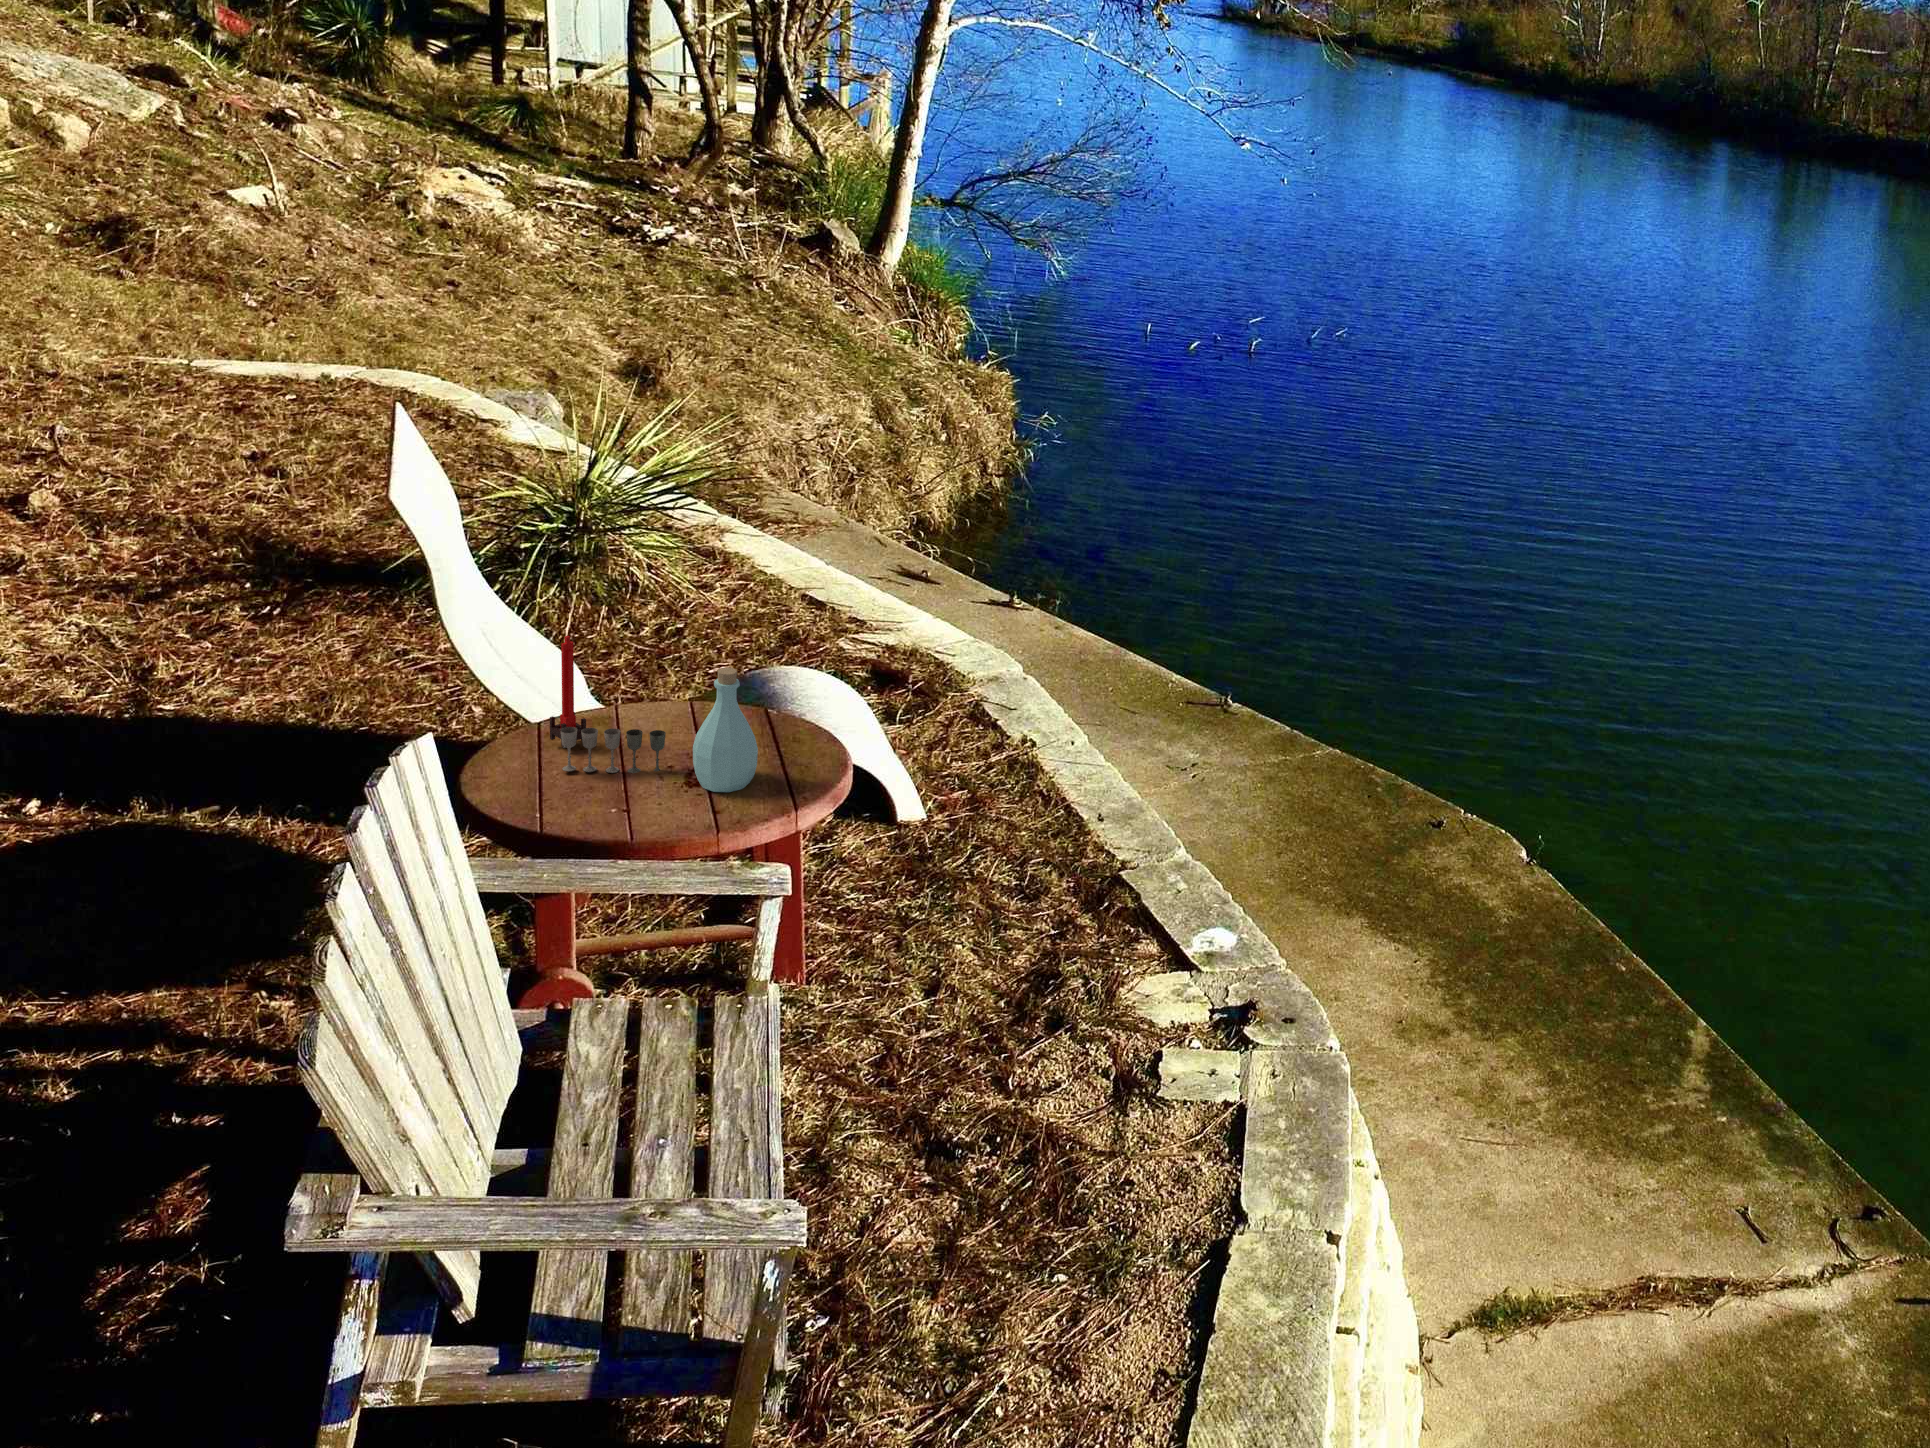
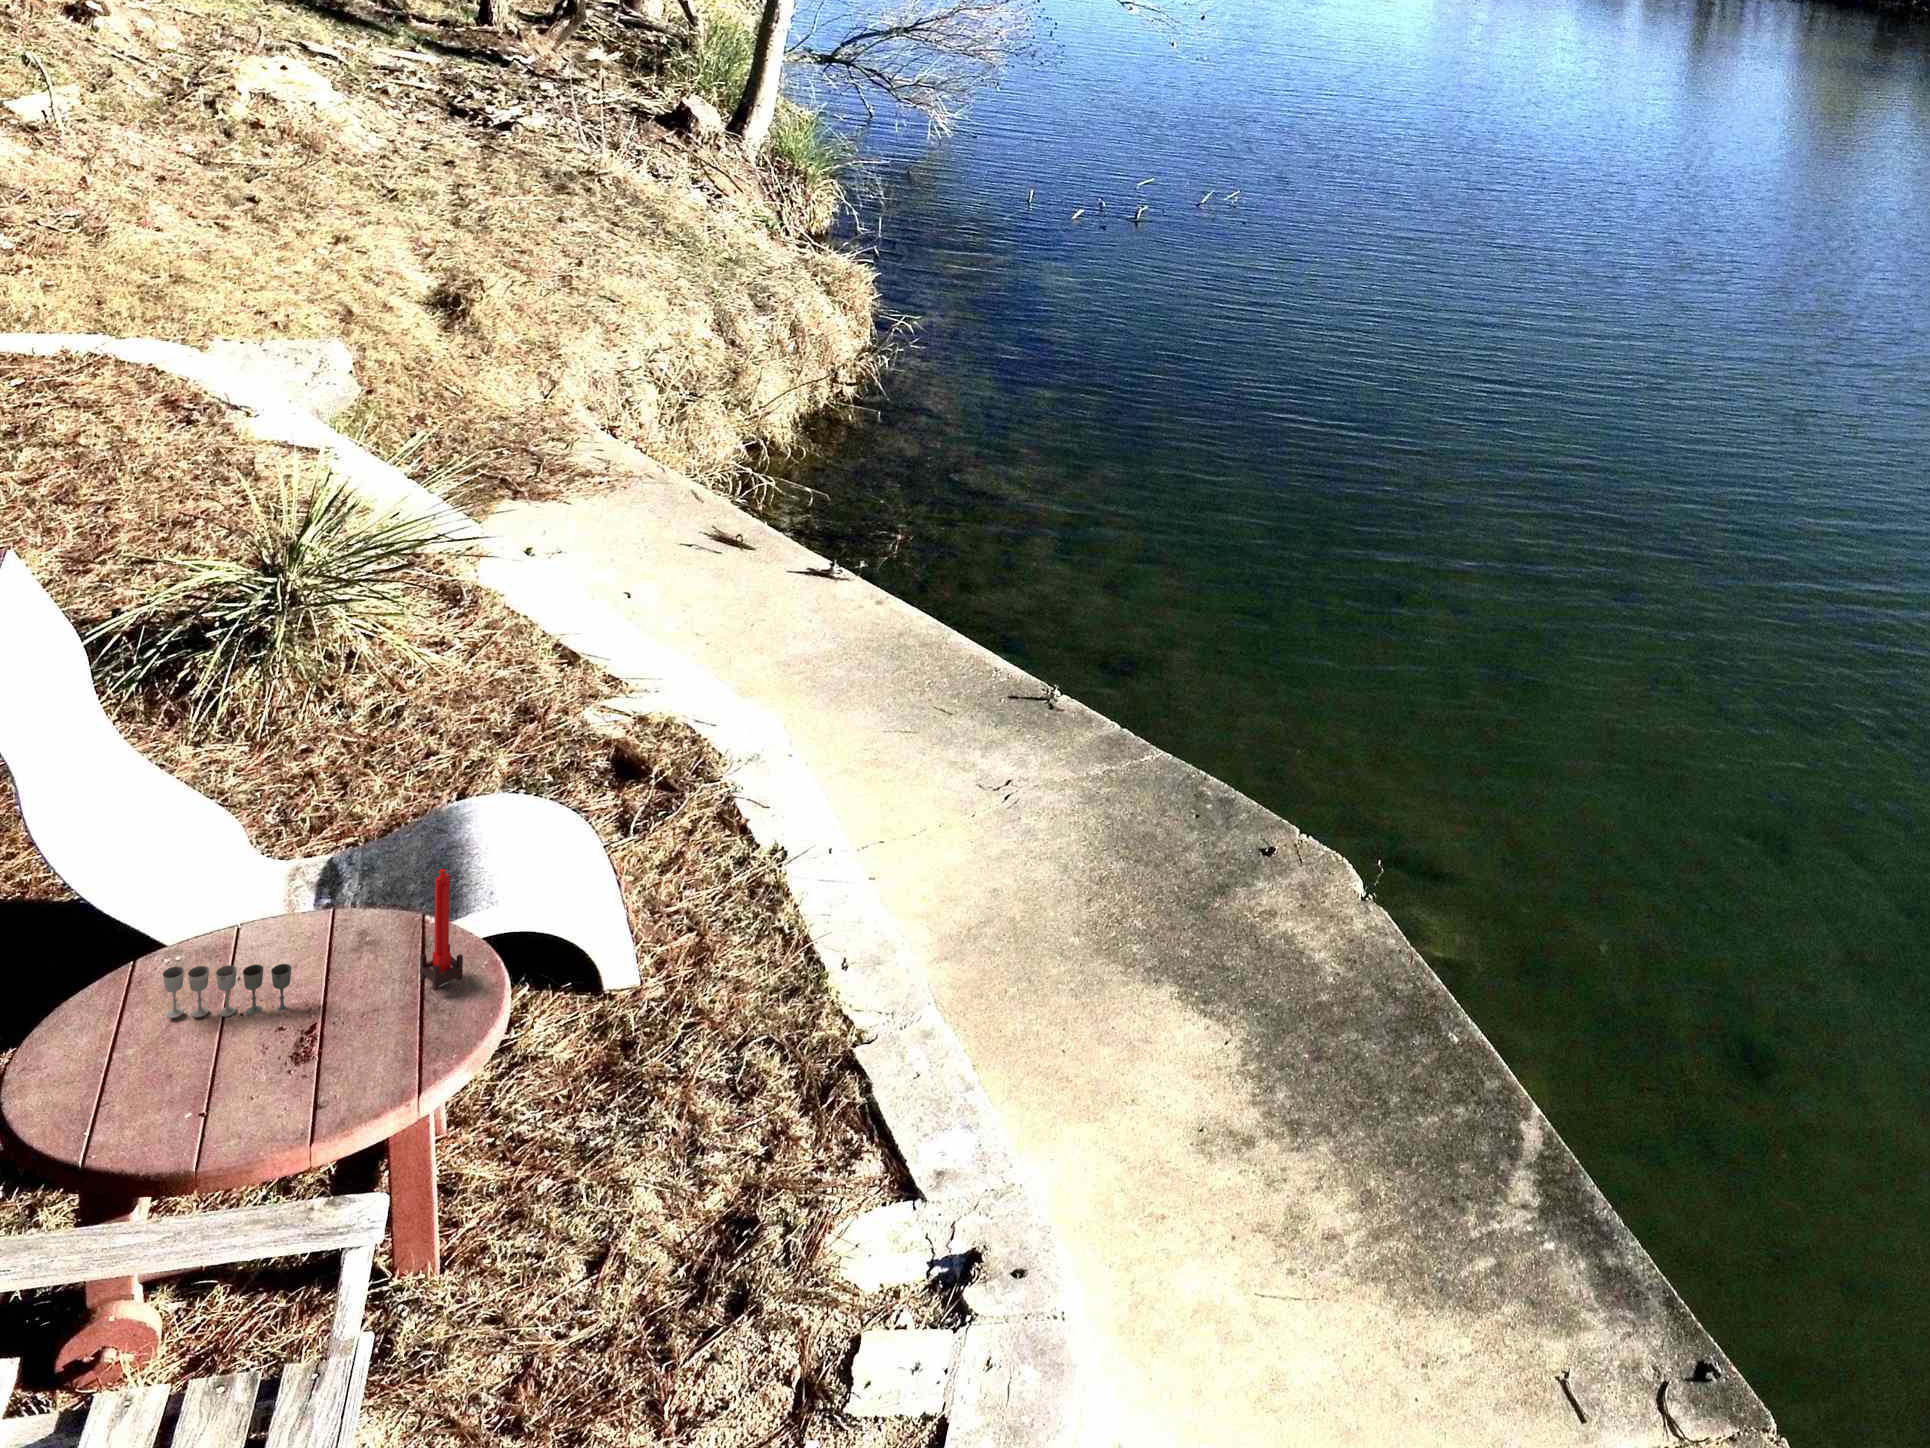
candle: present [550,636,586,748] -> present [420,869,463,991]
bottle: present [693,668,758,792] -> none [318,903,397,1044]

